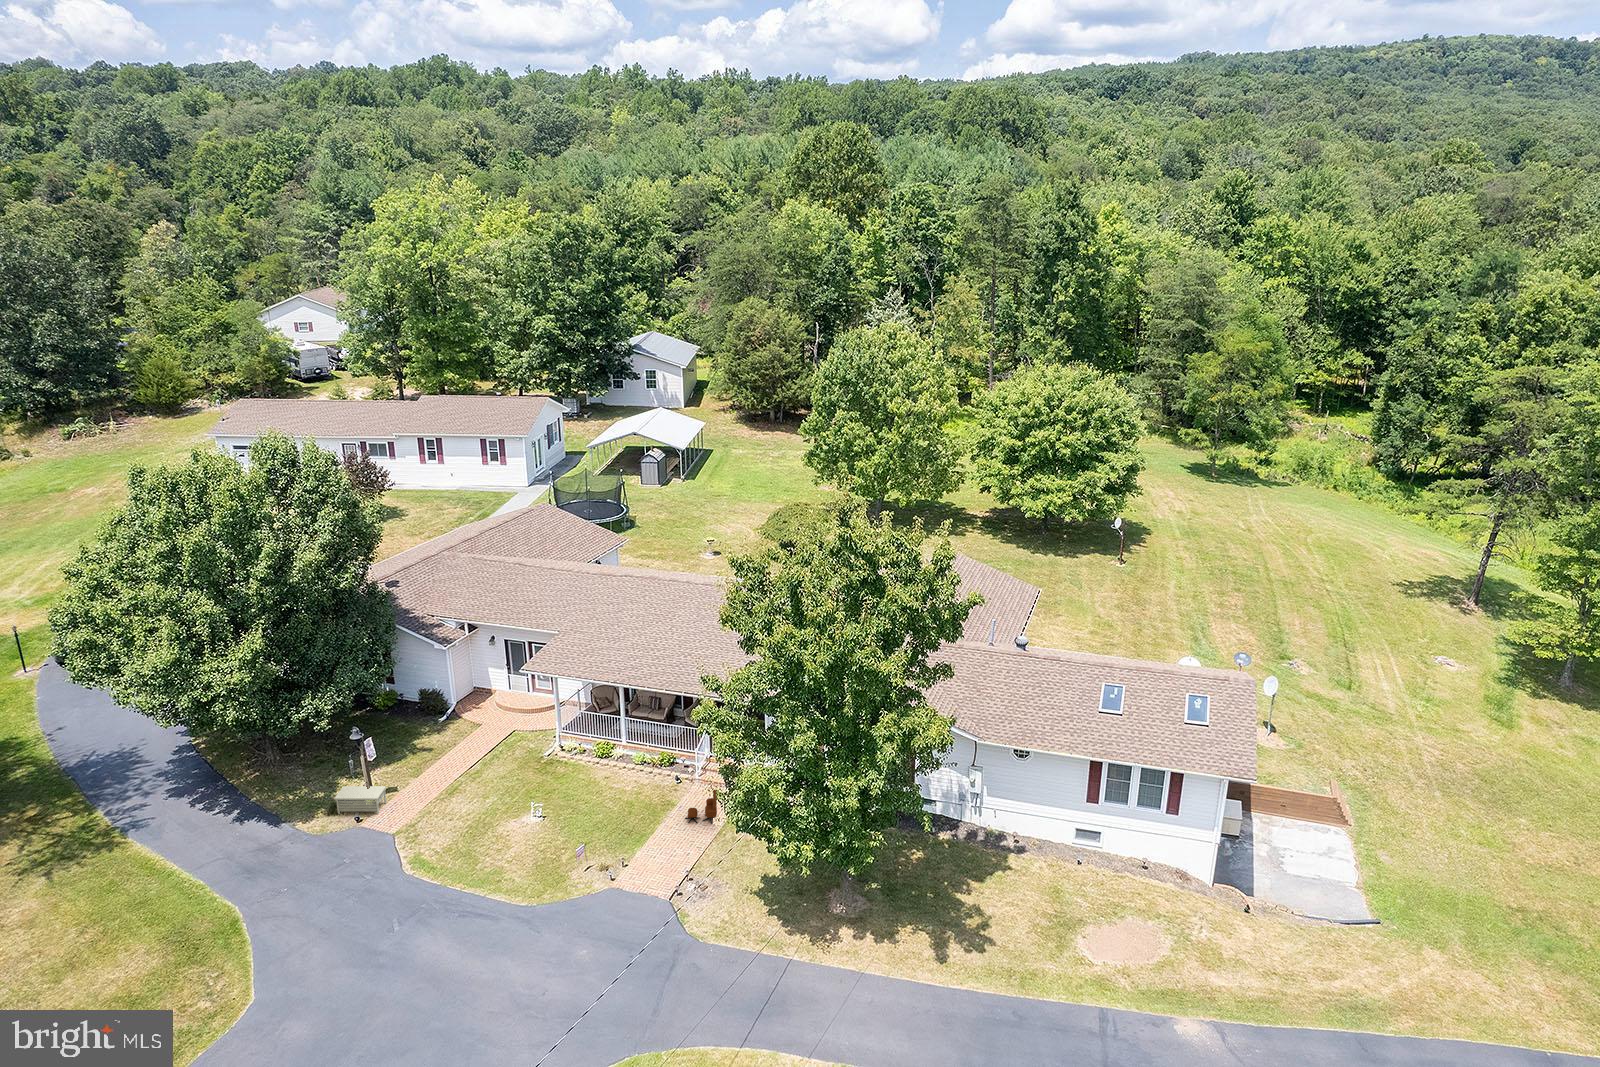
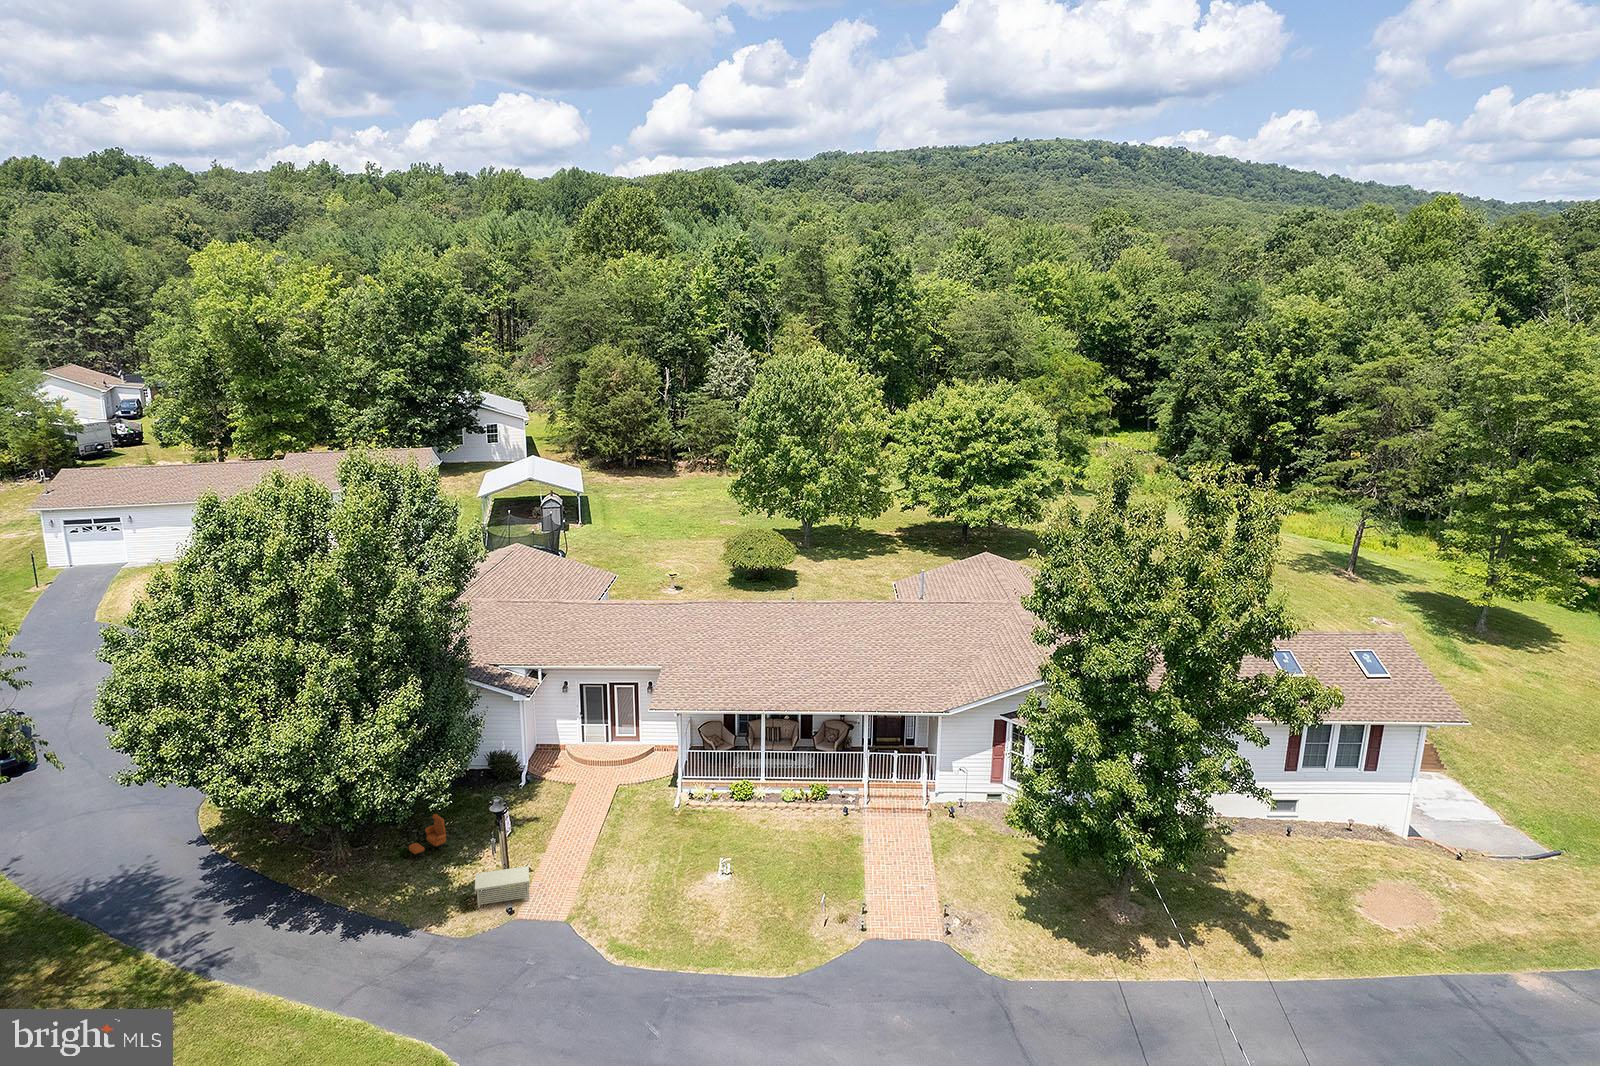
lounge chair: present [685,790,718,824] -> present [408,814,447,861]

